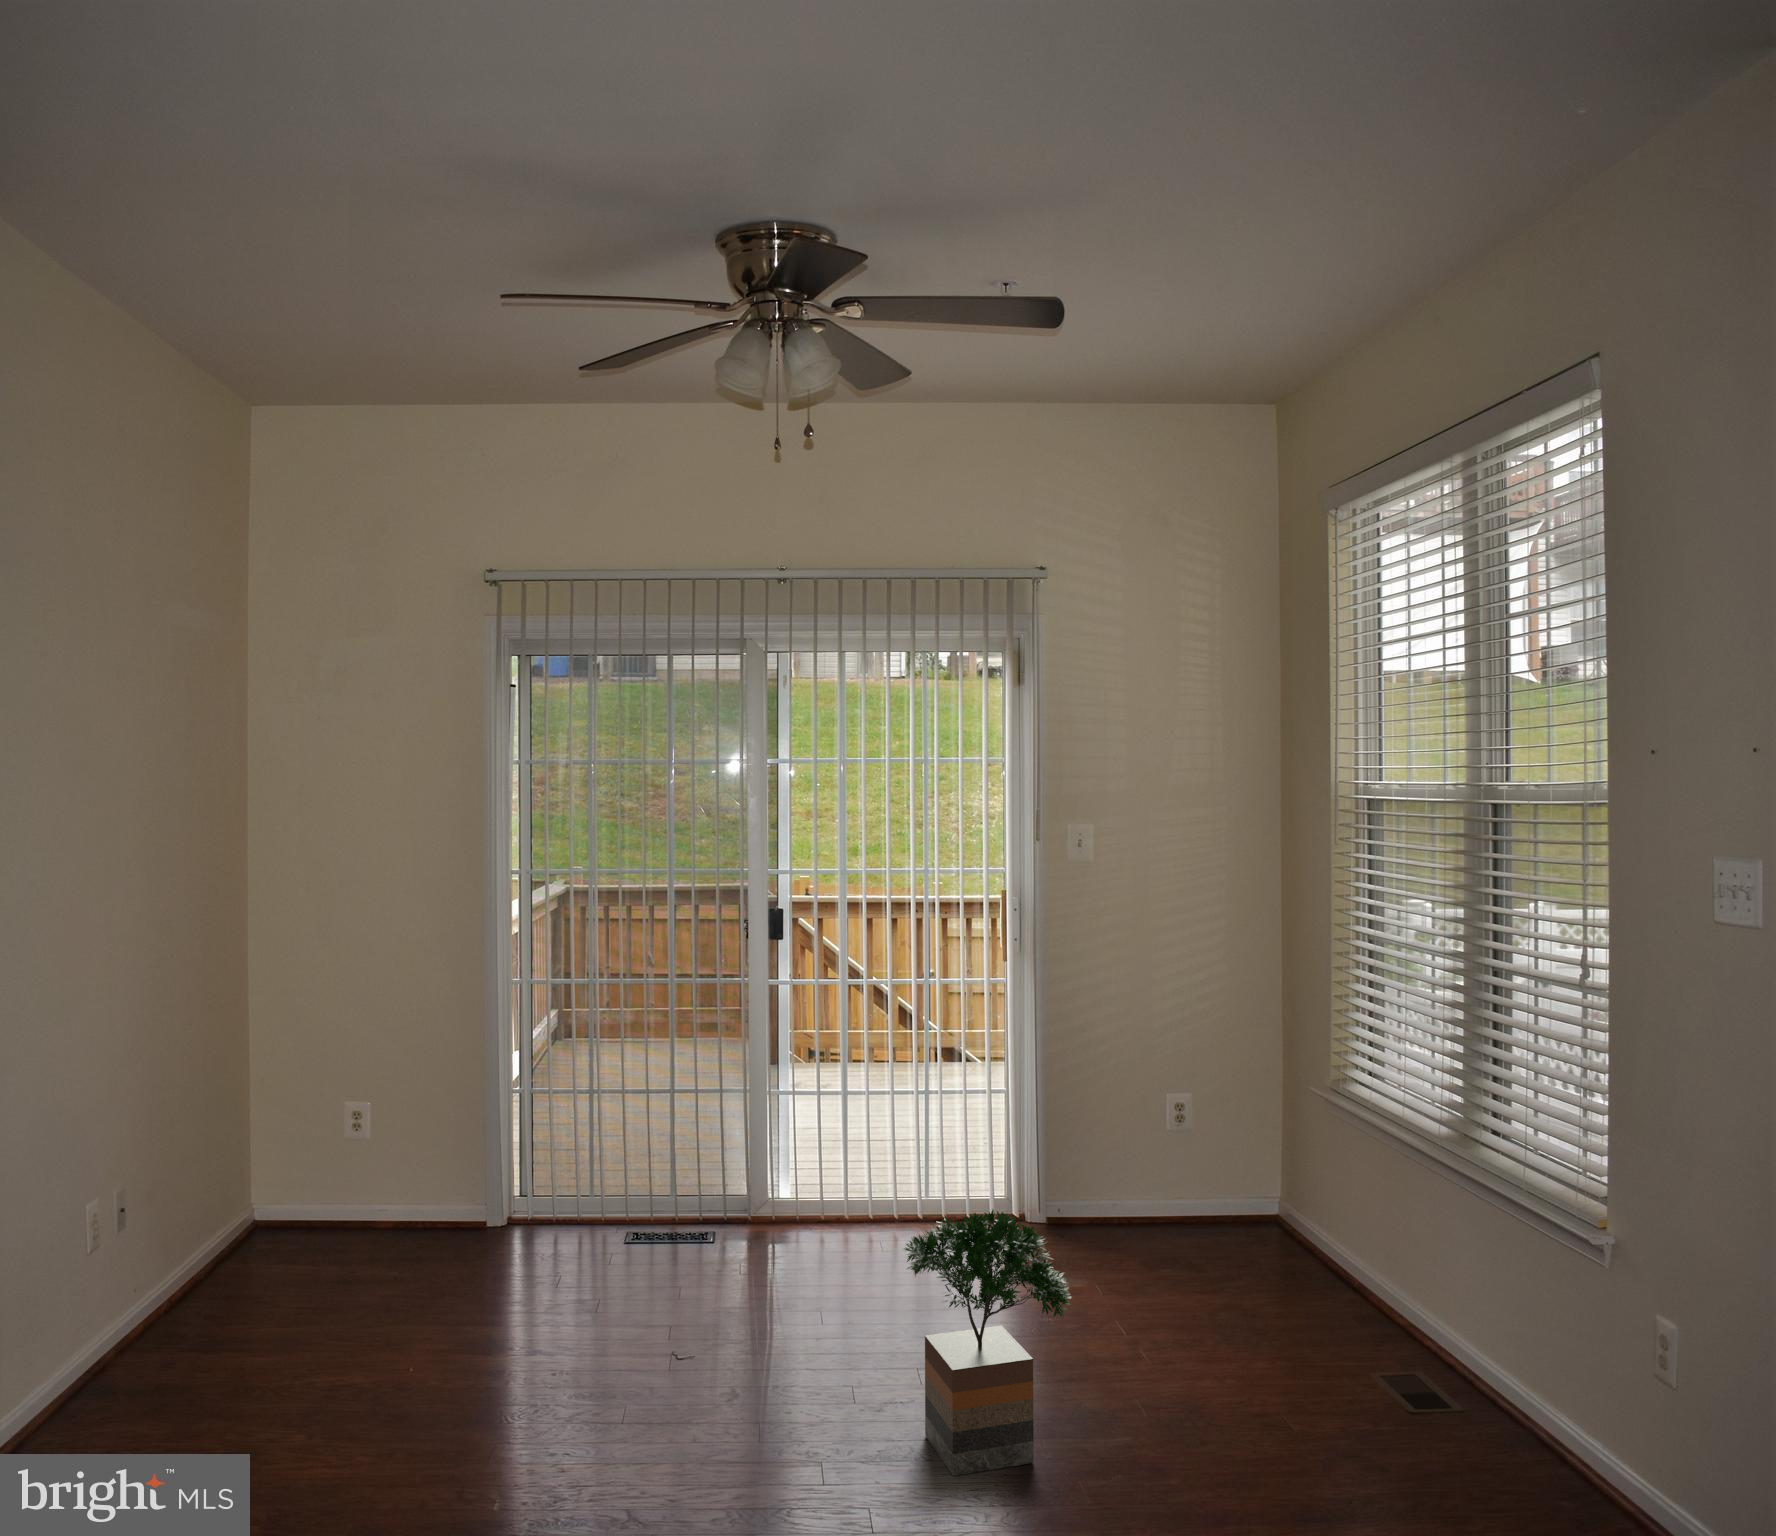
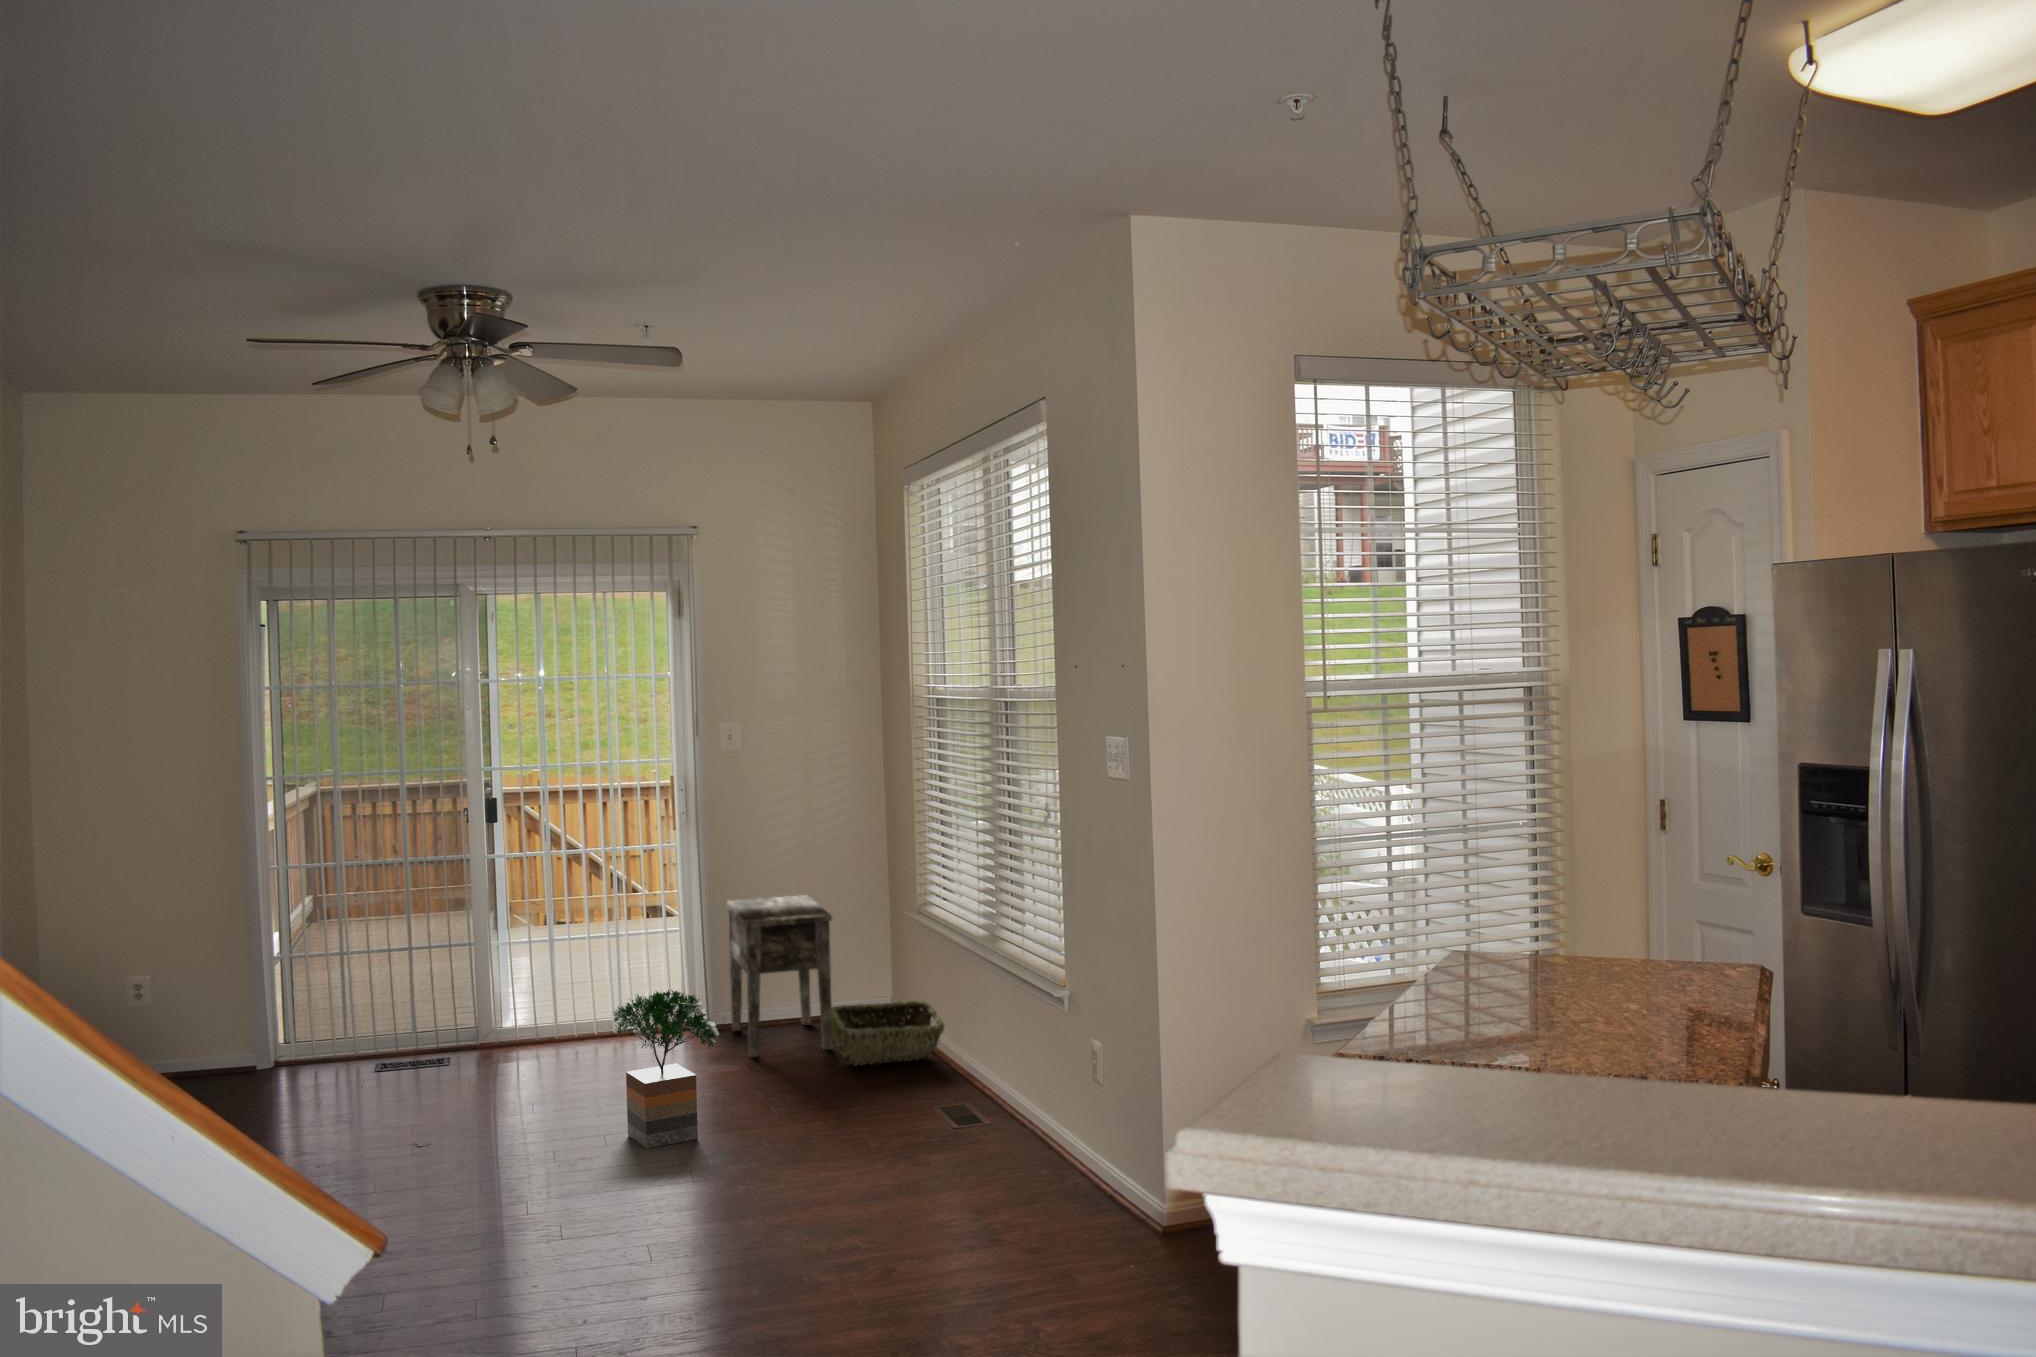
side table: none [1064,1052,1214,1280] -> present [726,895,833,1057]
woven basket: none [1212,1221,1391,1320] -> present [829,1001,944,1066]

